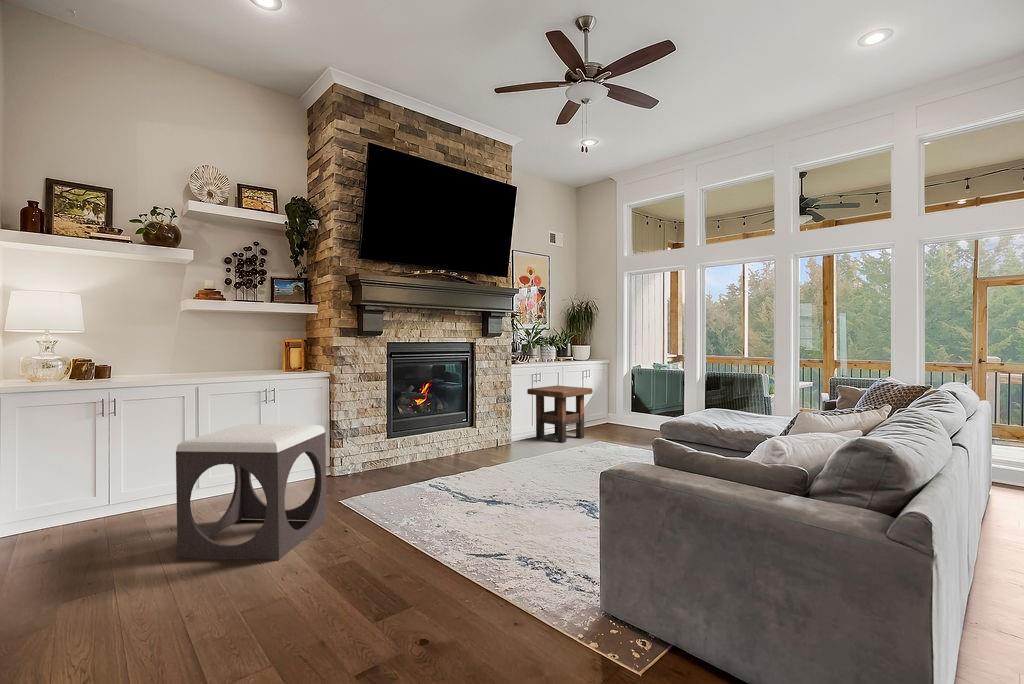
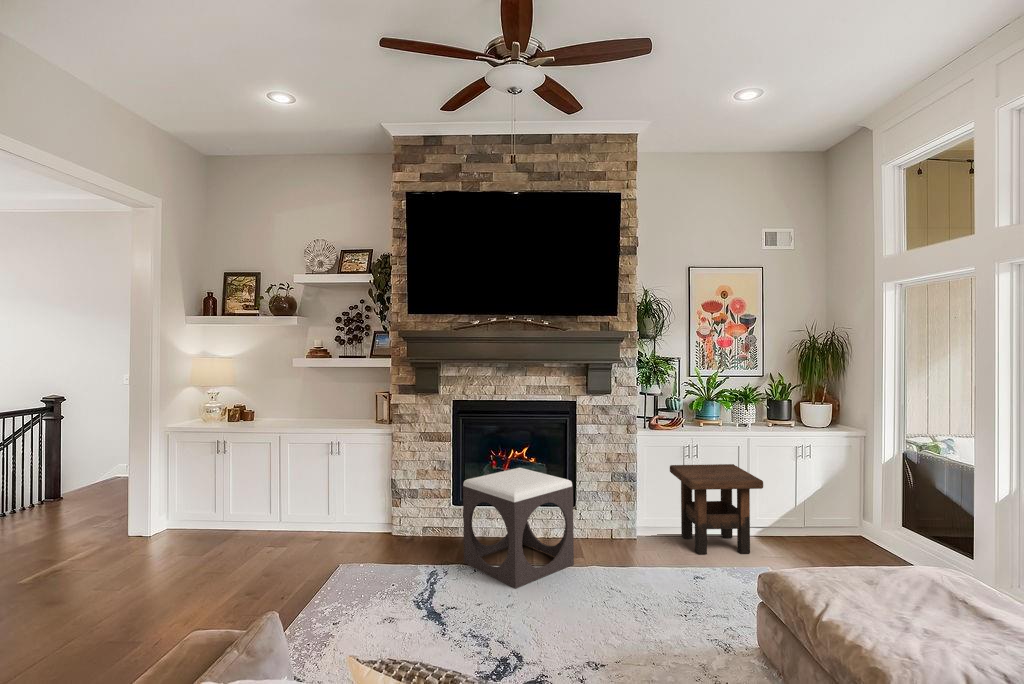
footstool: present [176,424,327,560] -> present [463,468,574,589]

